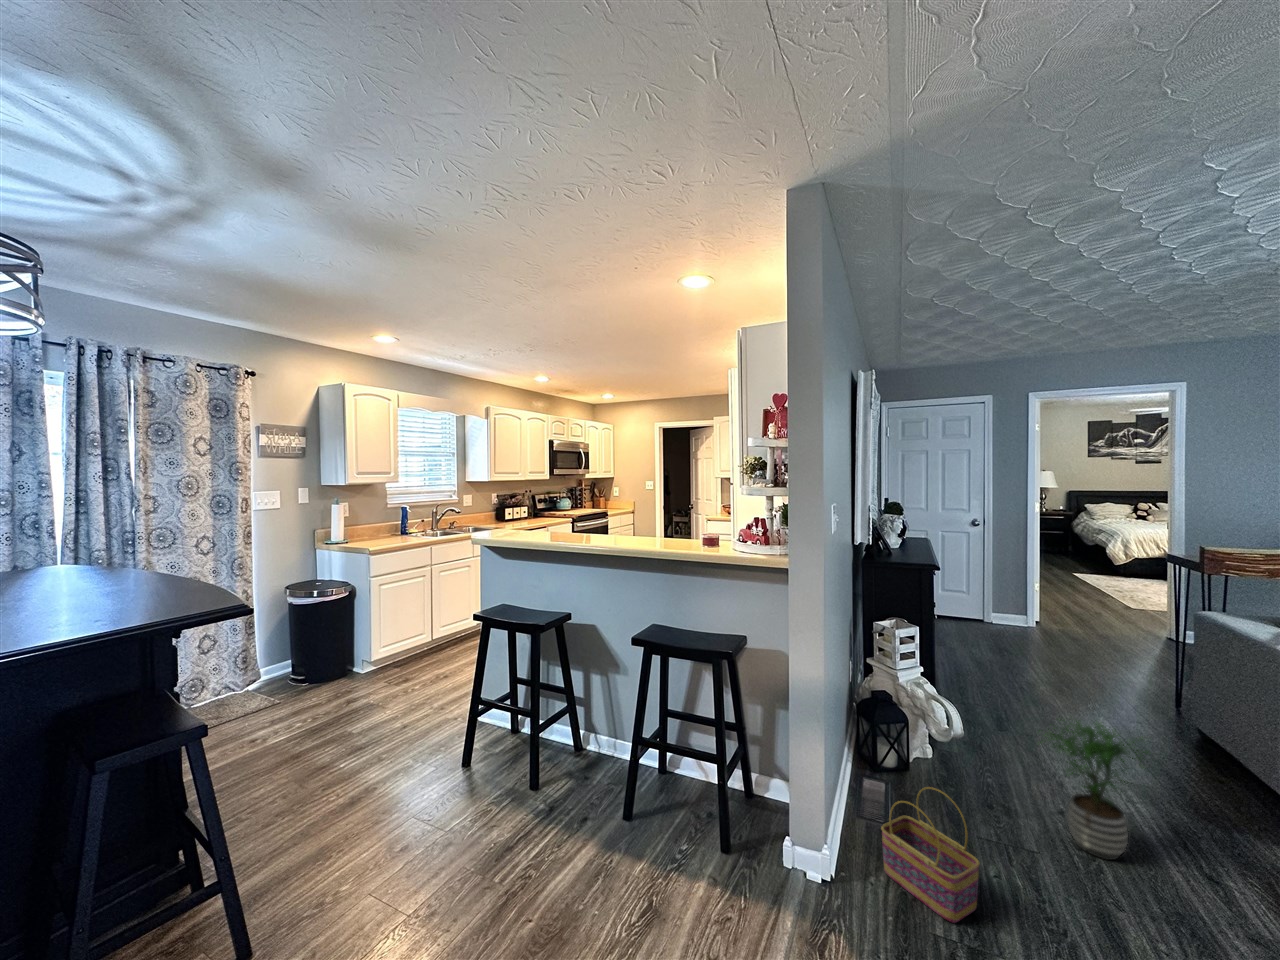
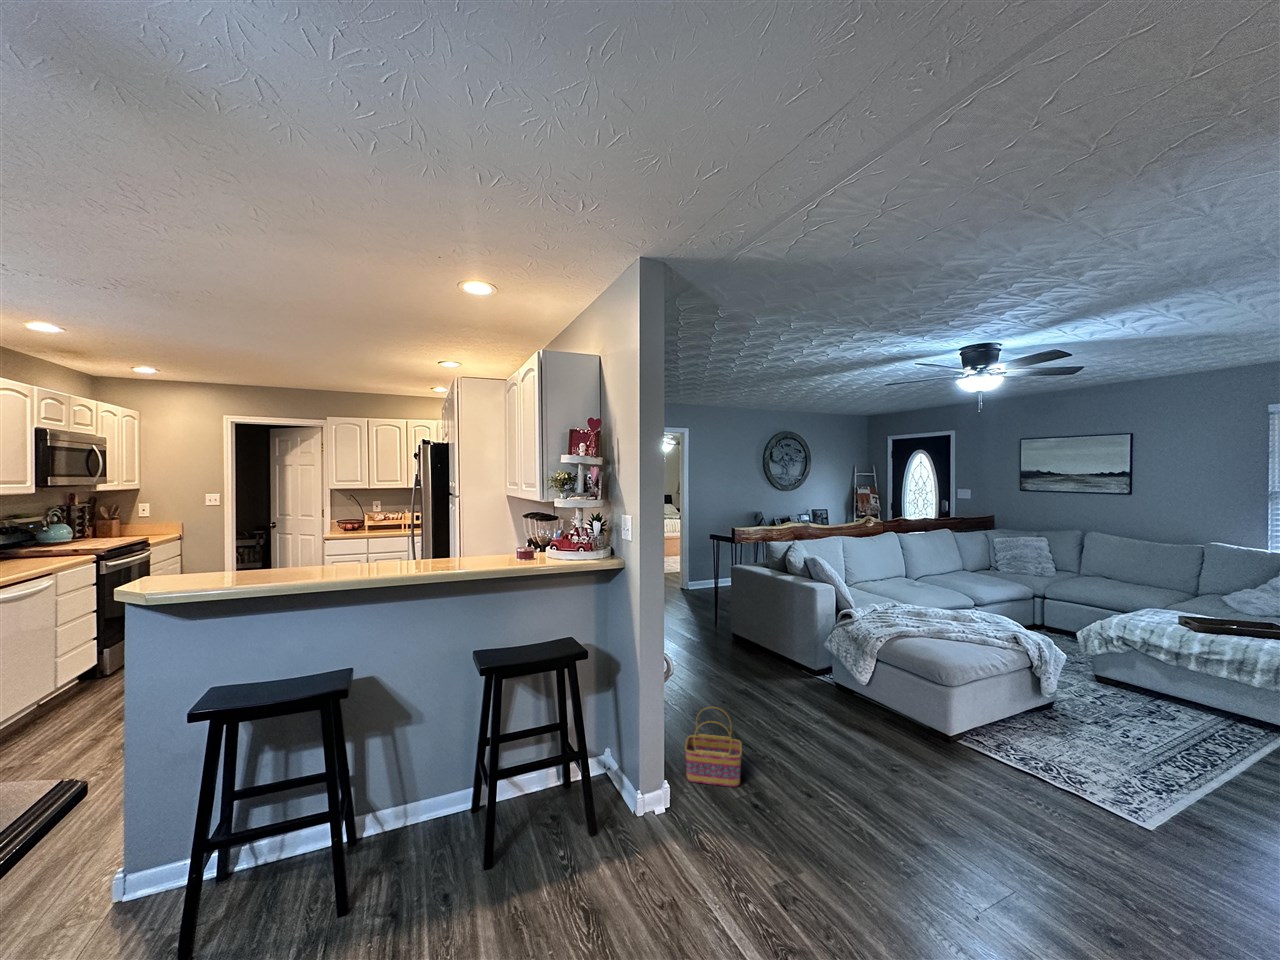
potted plant: present [1038,720,1149,860] -> none [720,635,775,716]

